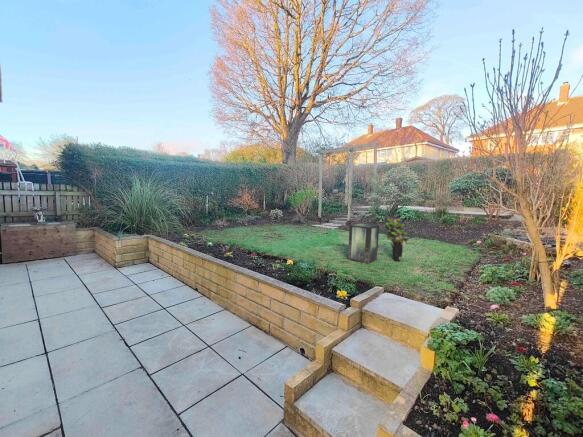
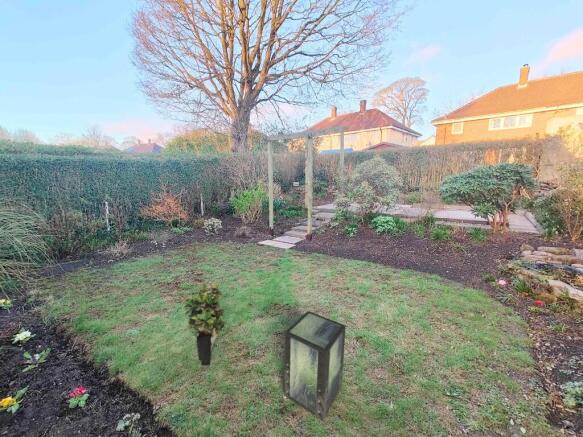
potted plant: present [384,218,409,261] -> present [183,282,226,365]

